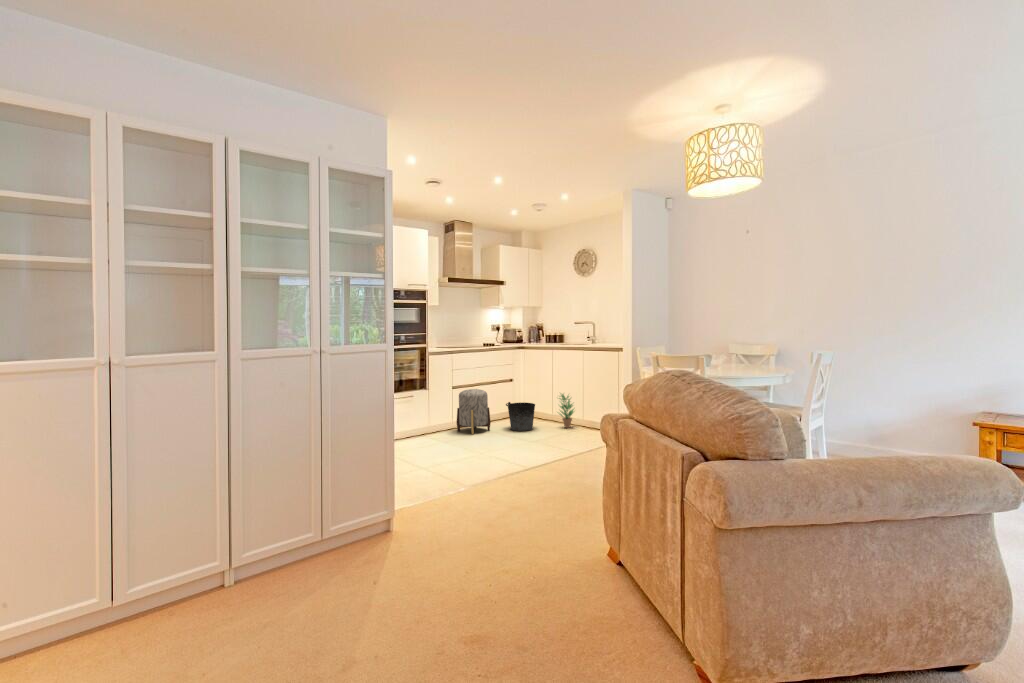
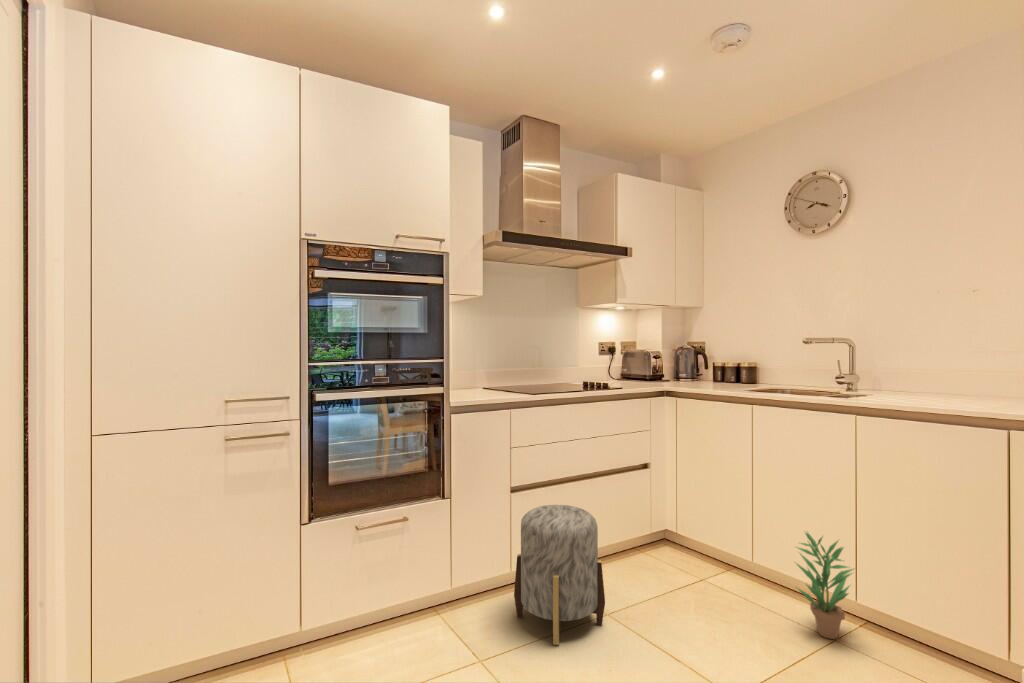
bucket: present [506,402,535,431] -> none [646,543,736,643]

